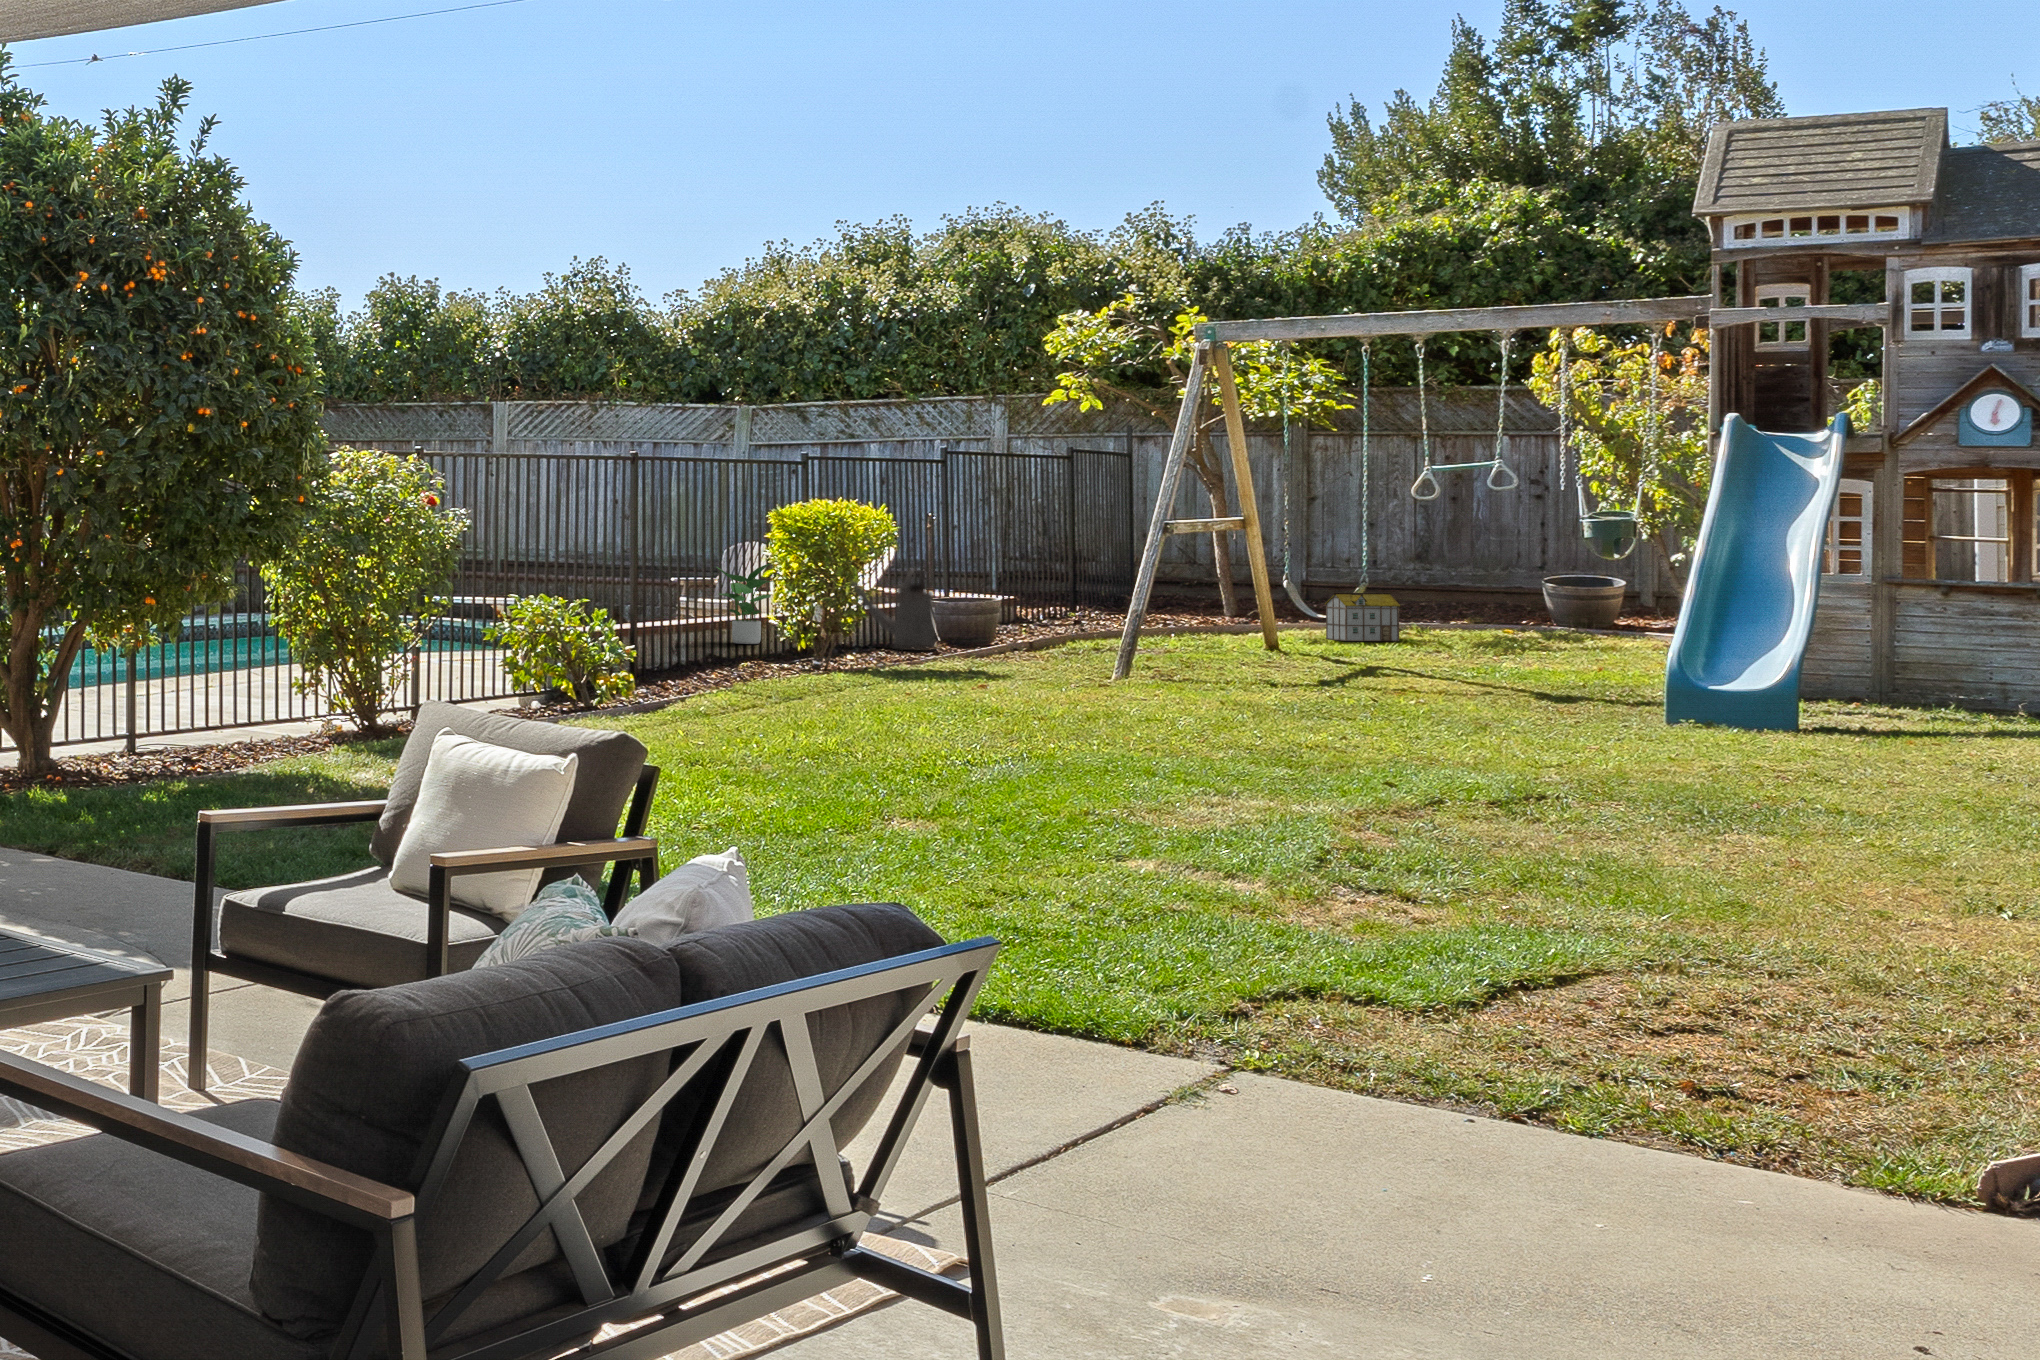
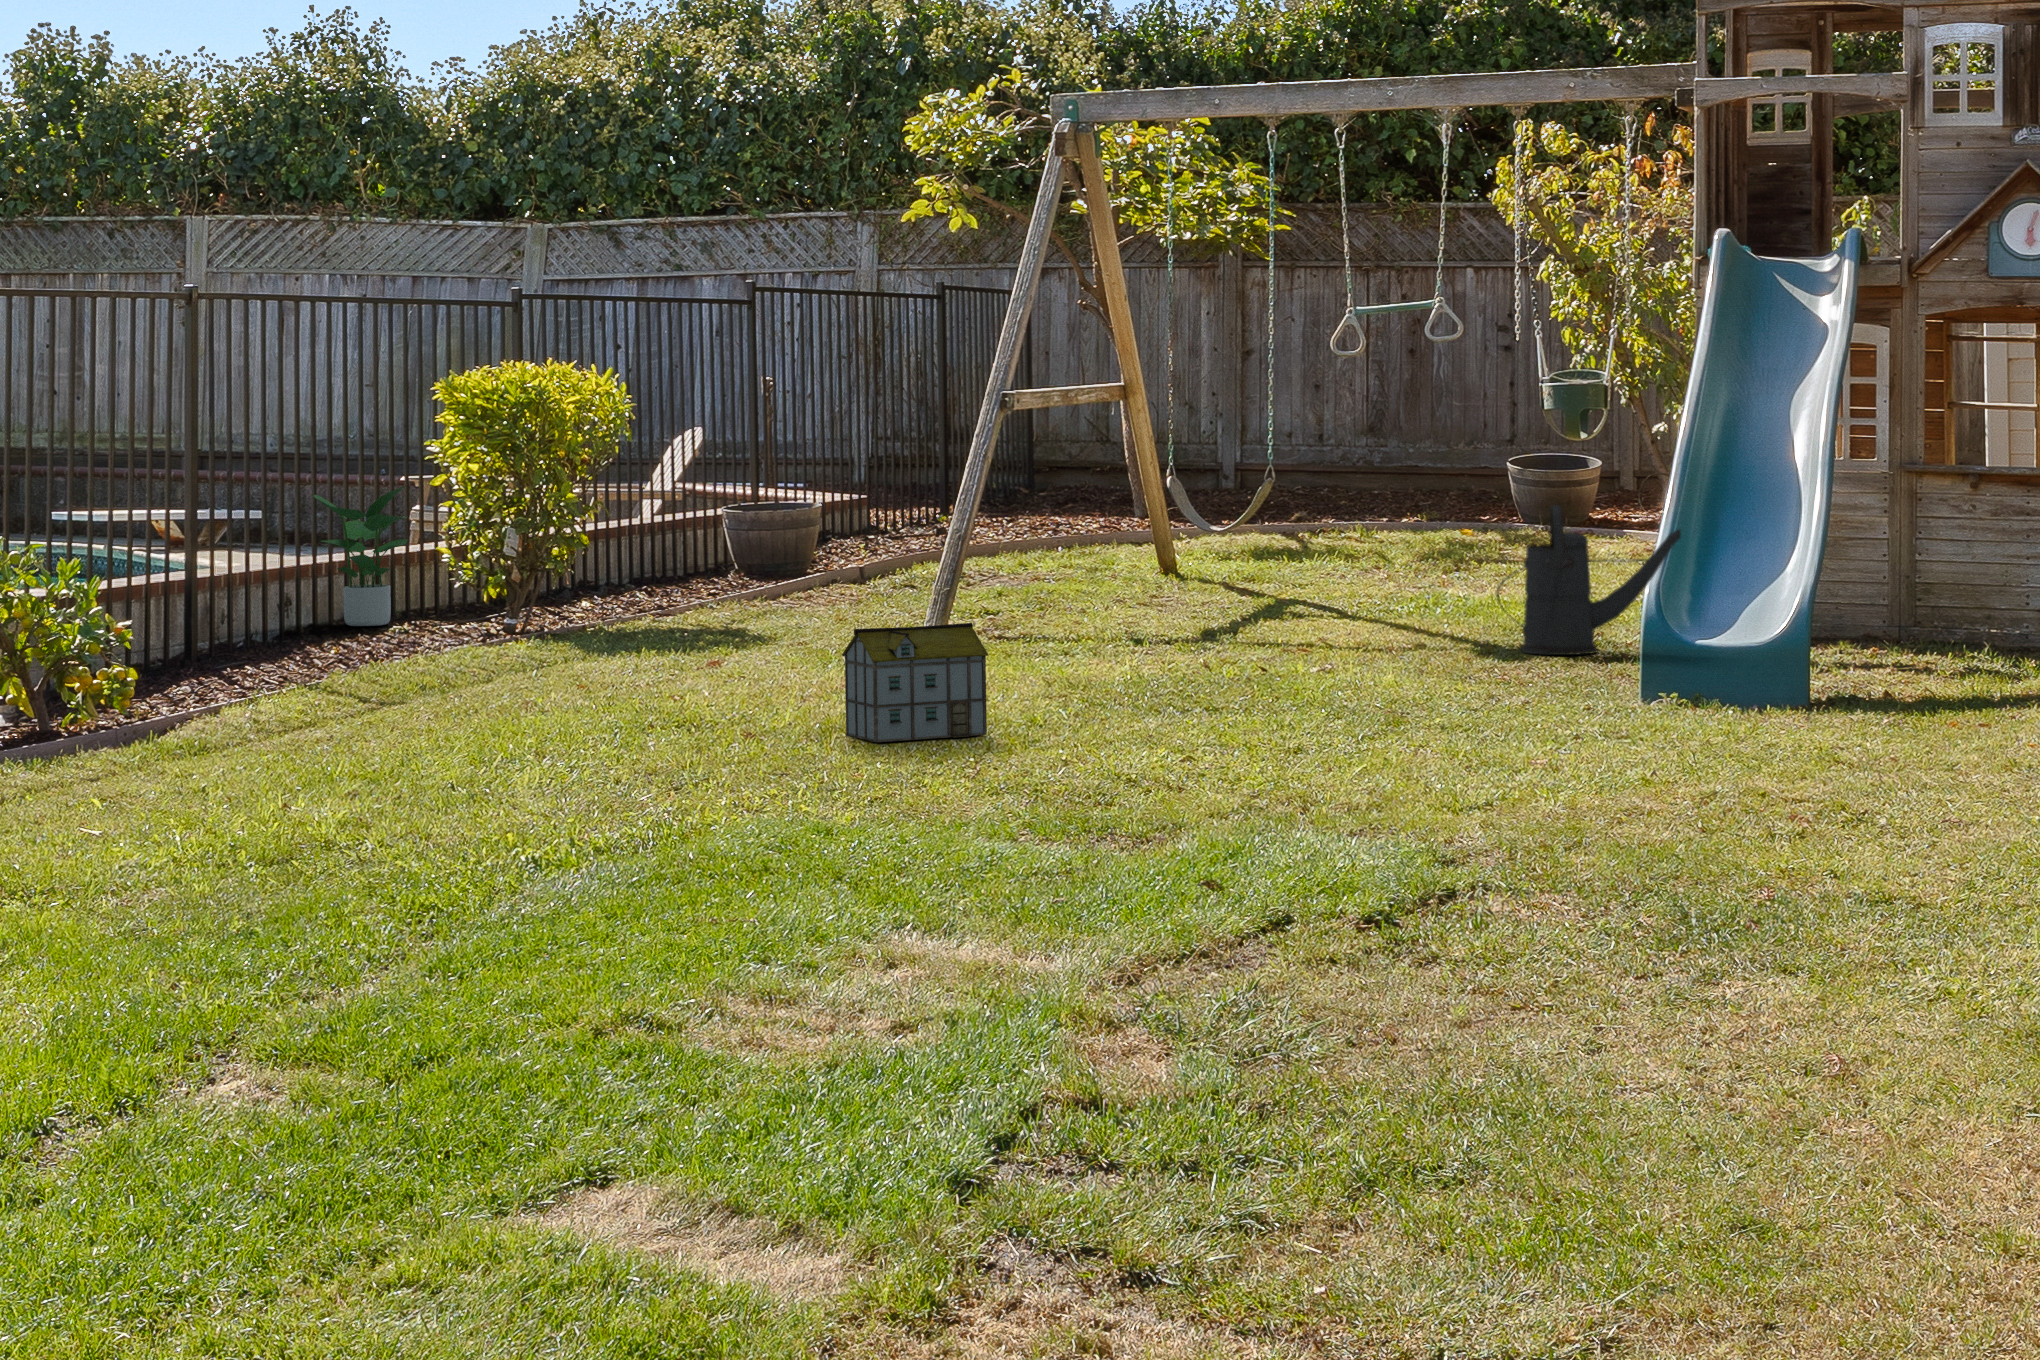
watering can: present [851,569,940,650] -> present [1497,505,1681,655]
toy house: present [1325,592,1400,641] -> present [842,623,988,742]

